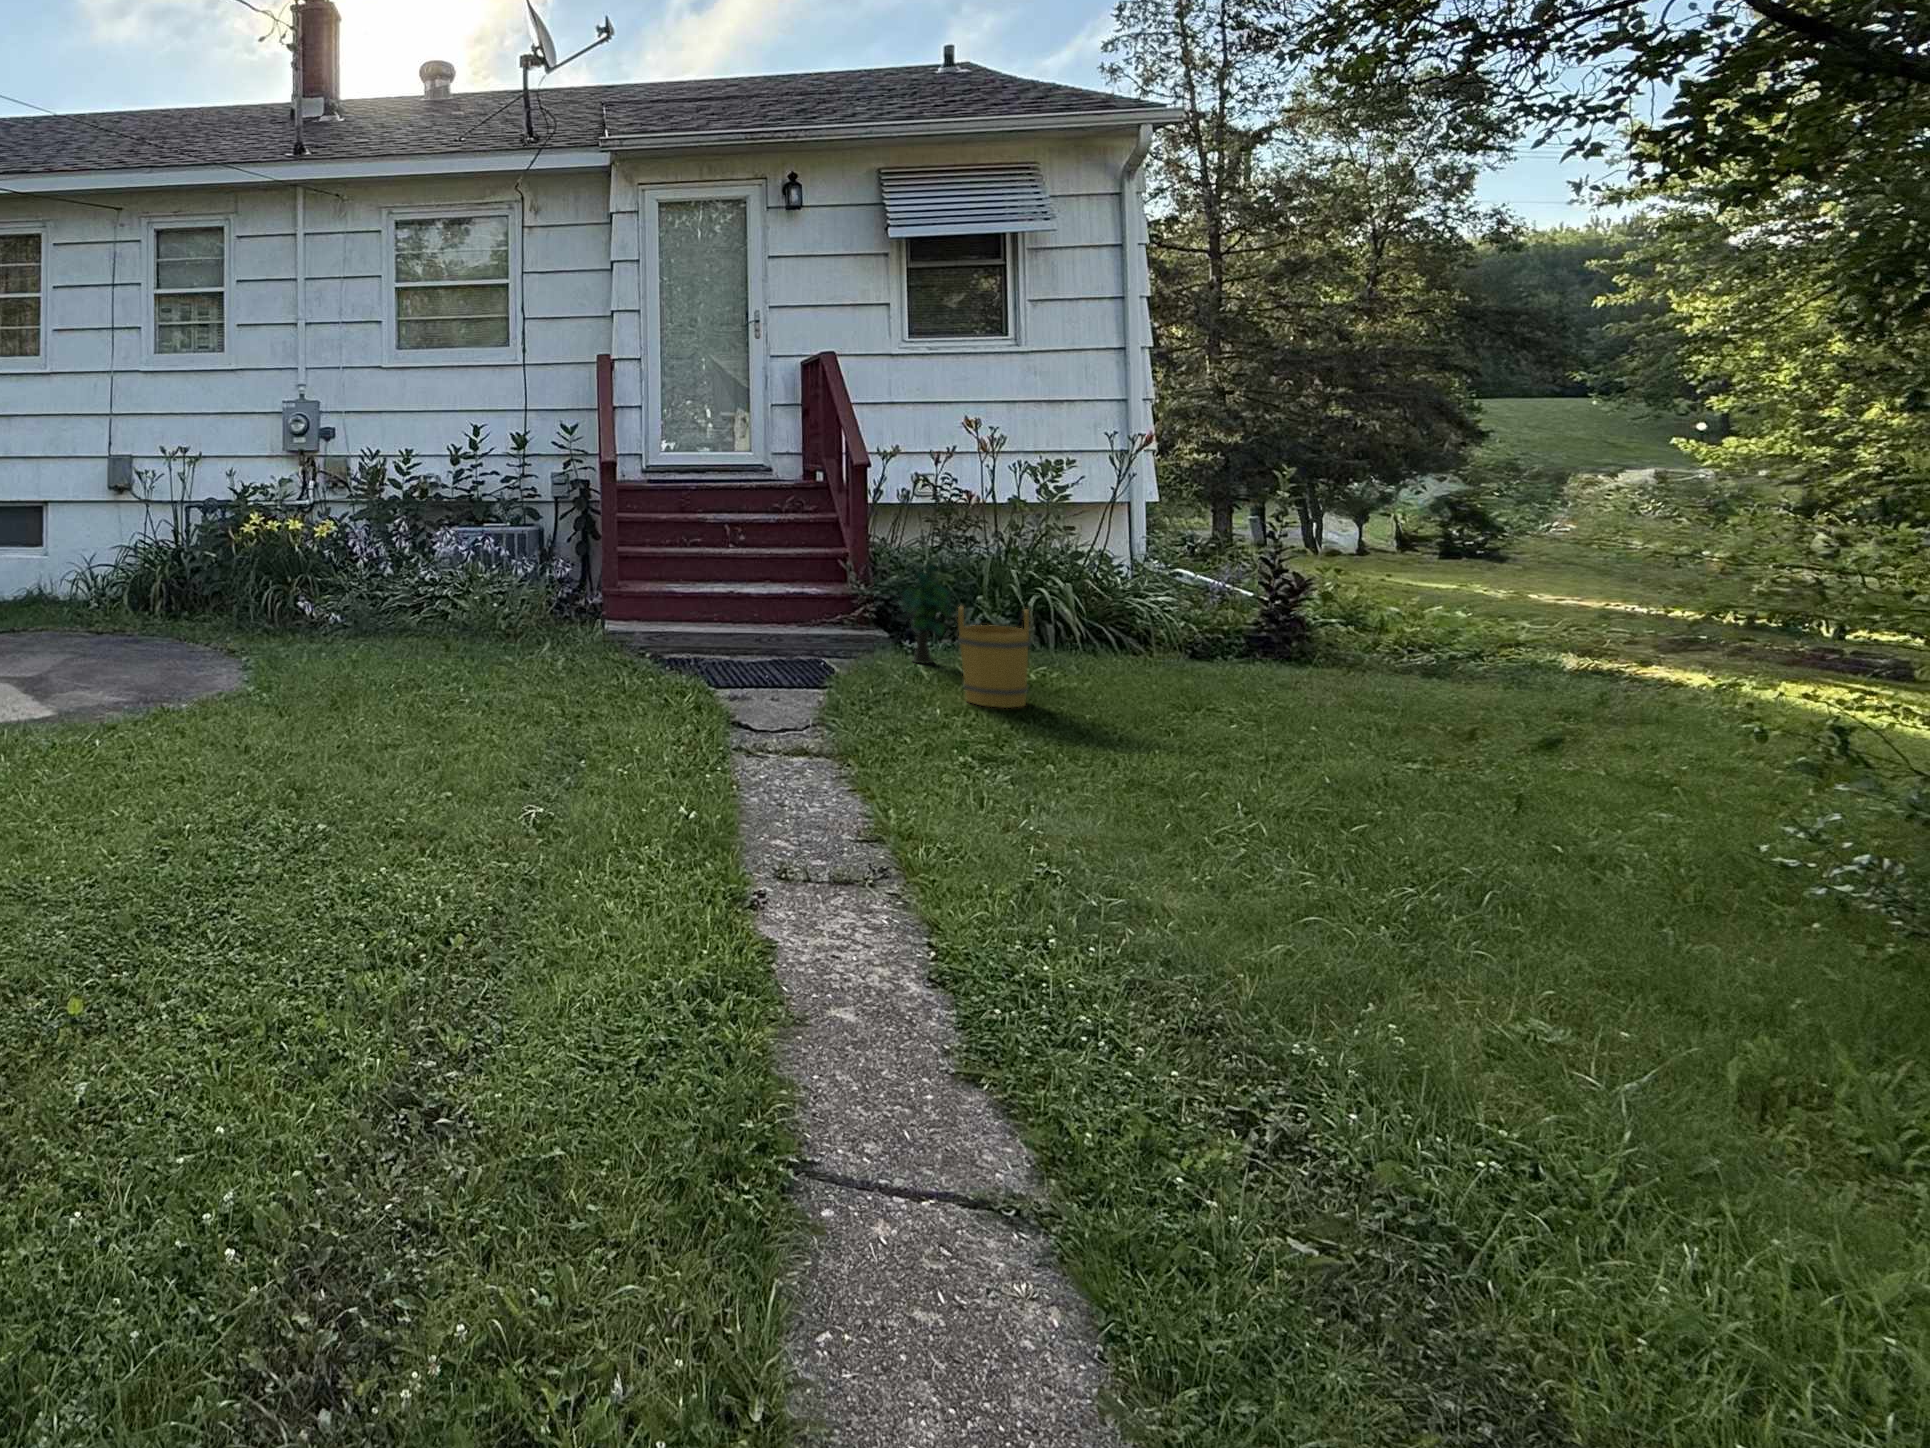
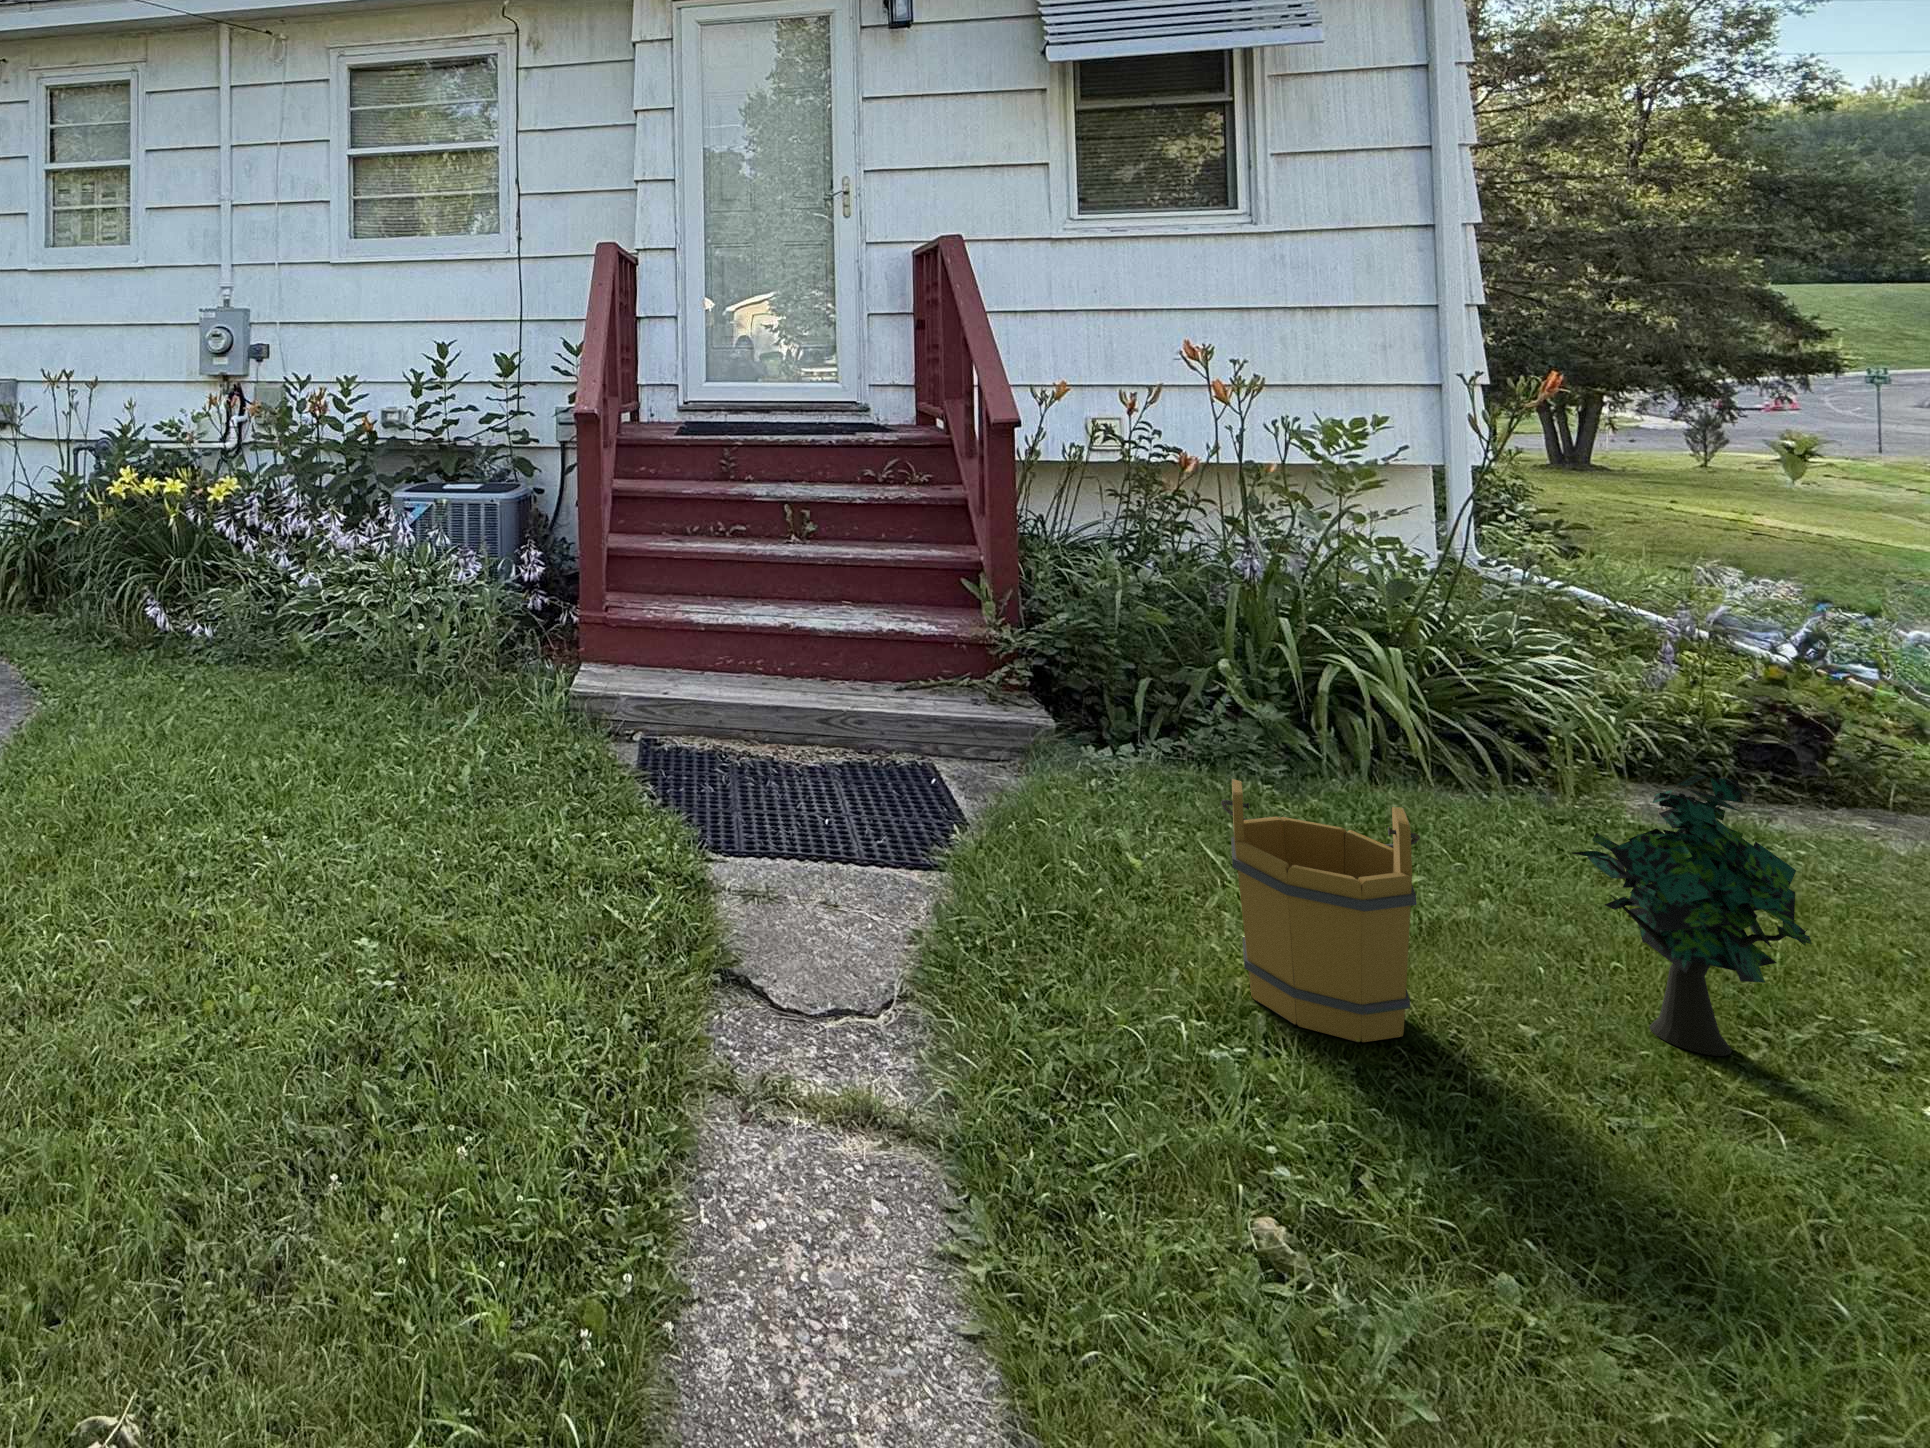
decorative plant: present [895,564,953,664] -> present [1572,775,1812,1056]

